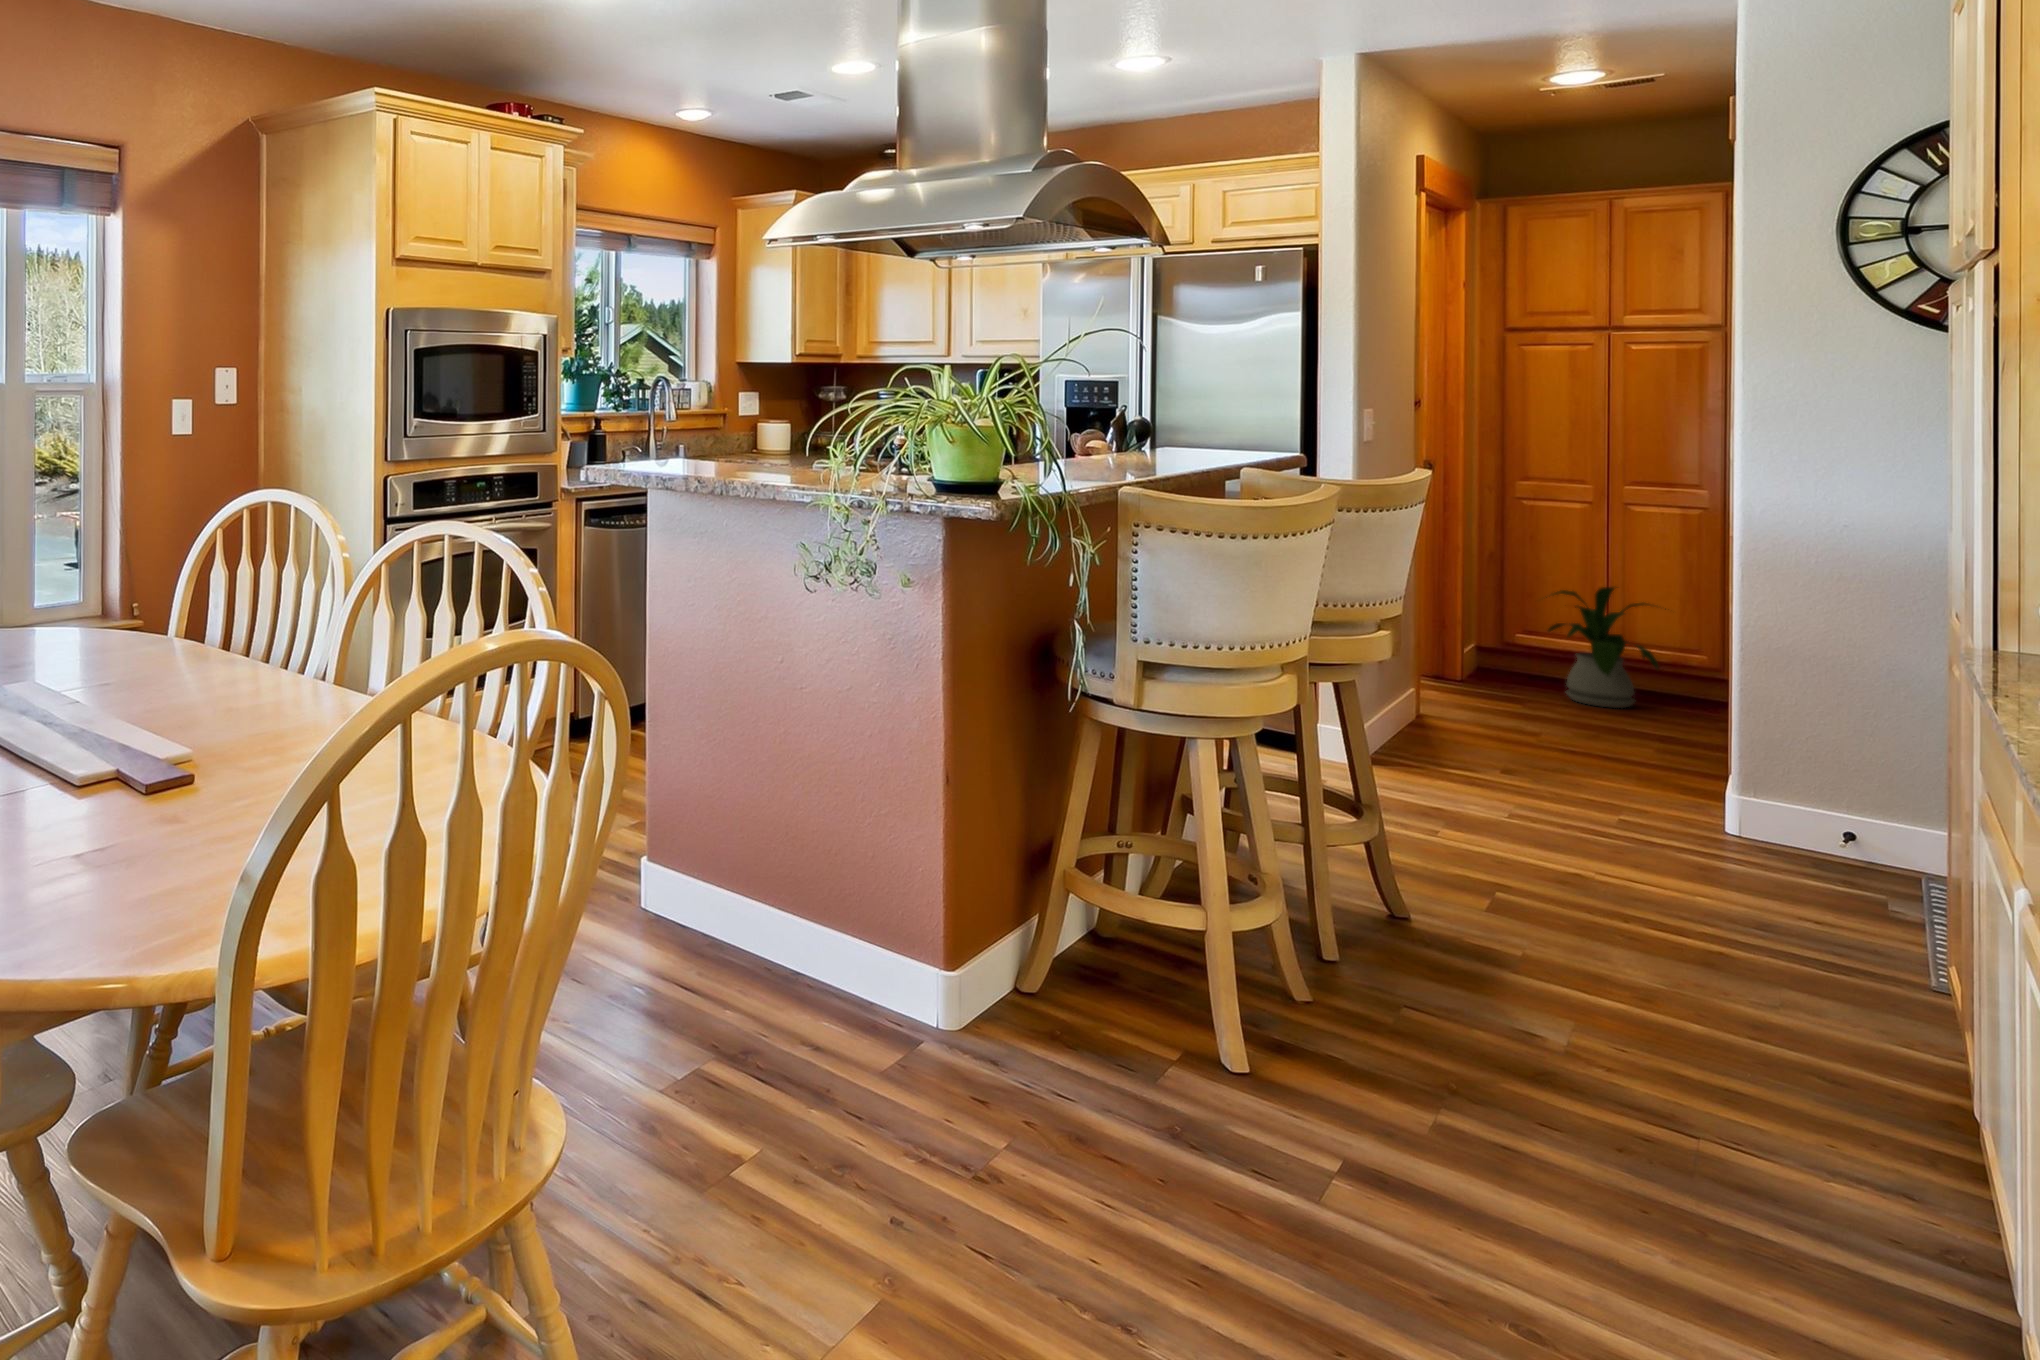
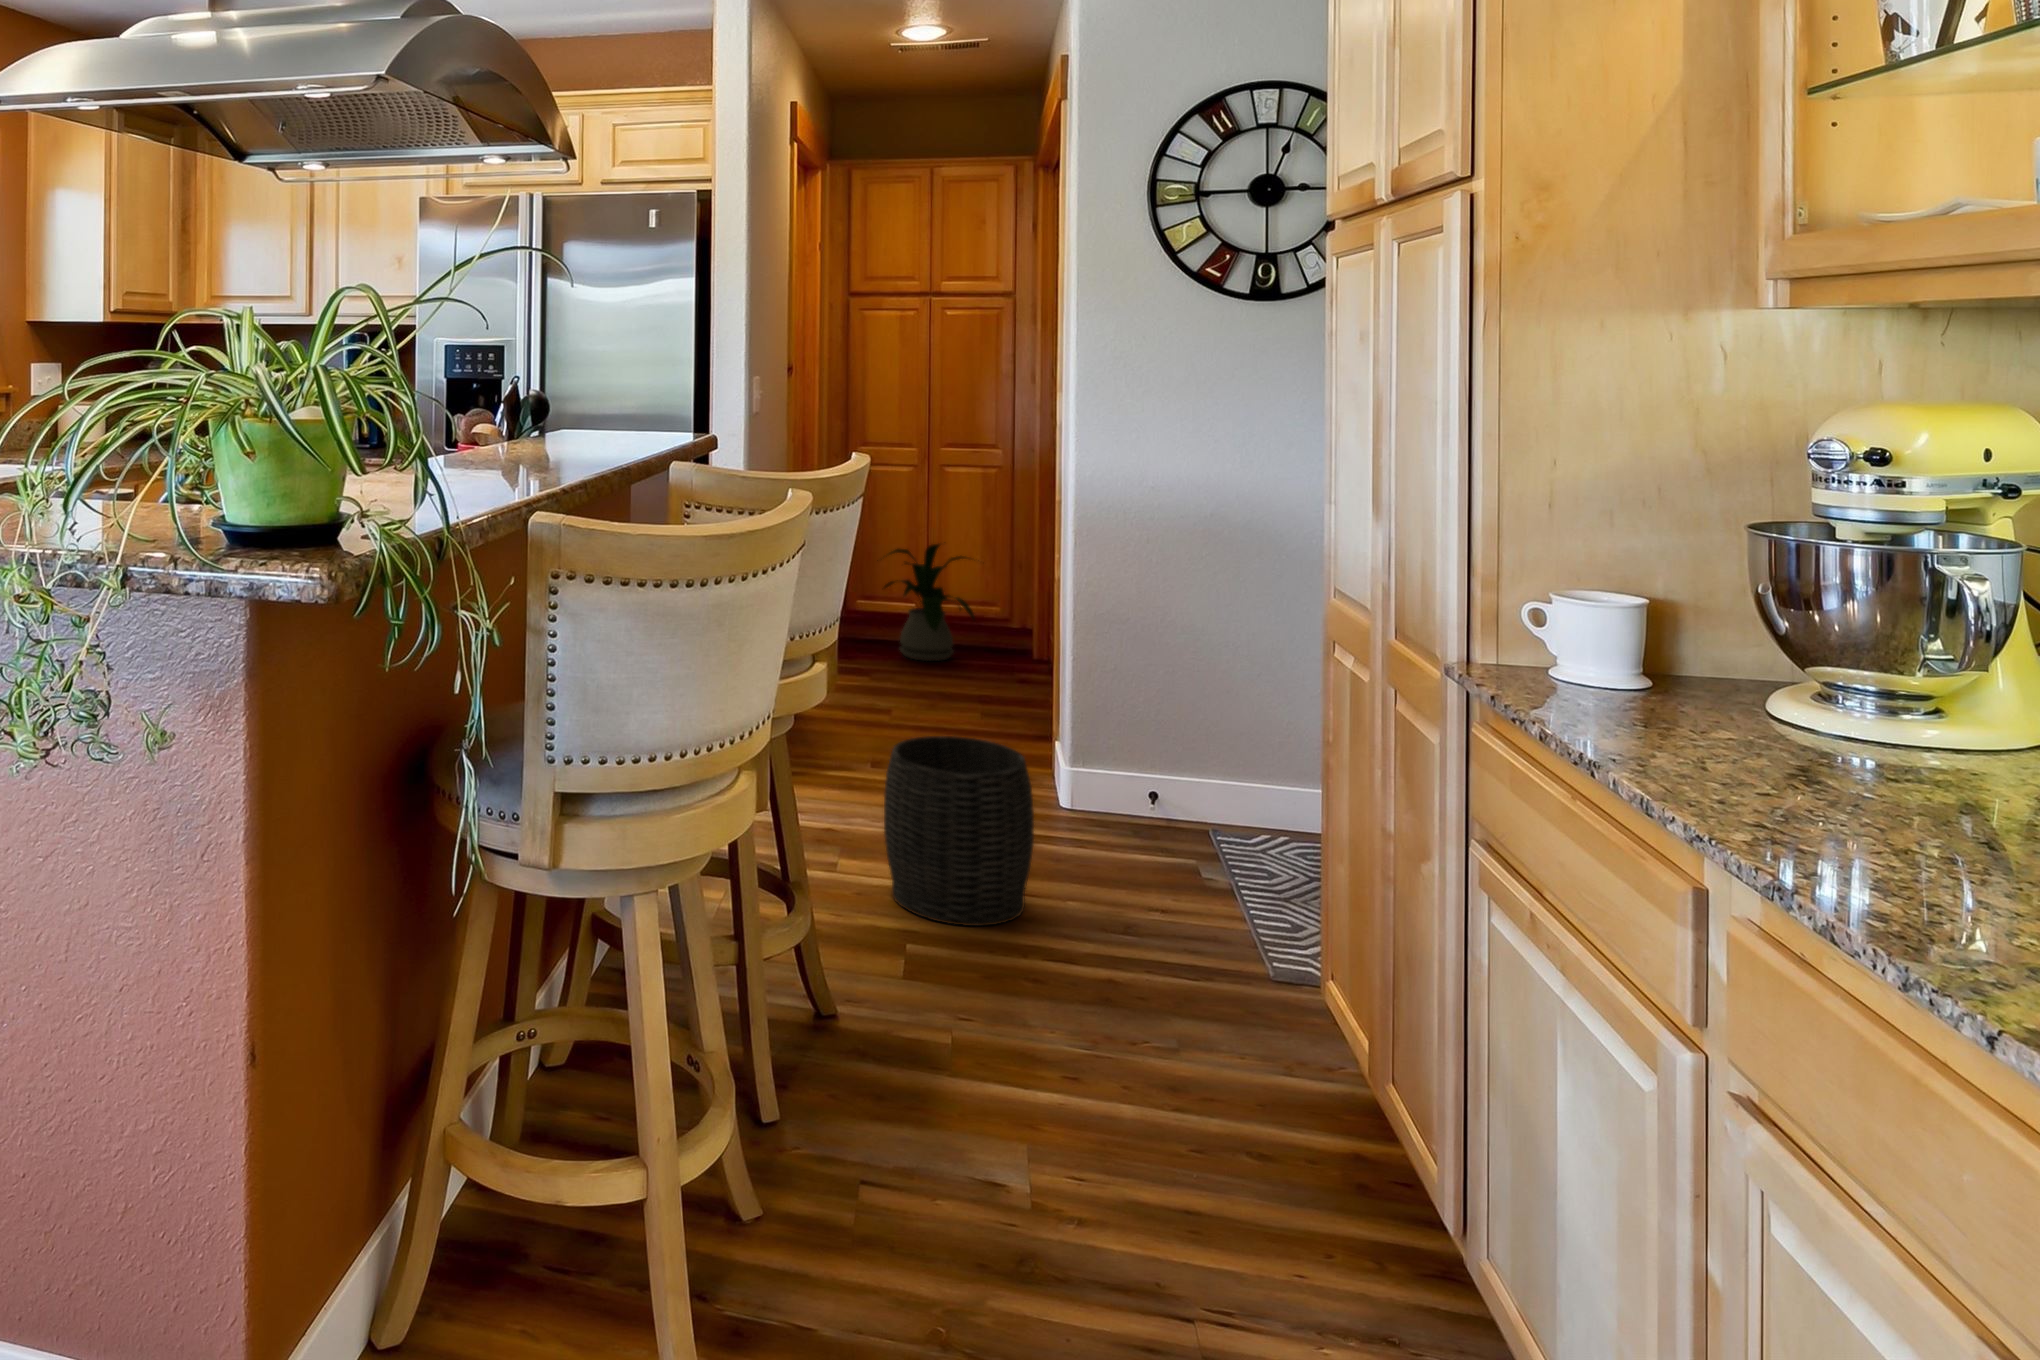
woven basket: none [1477,731,1638,895] -> present [884,736,1034,926]

